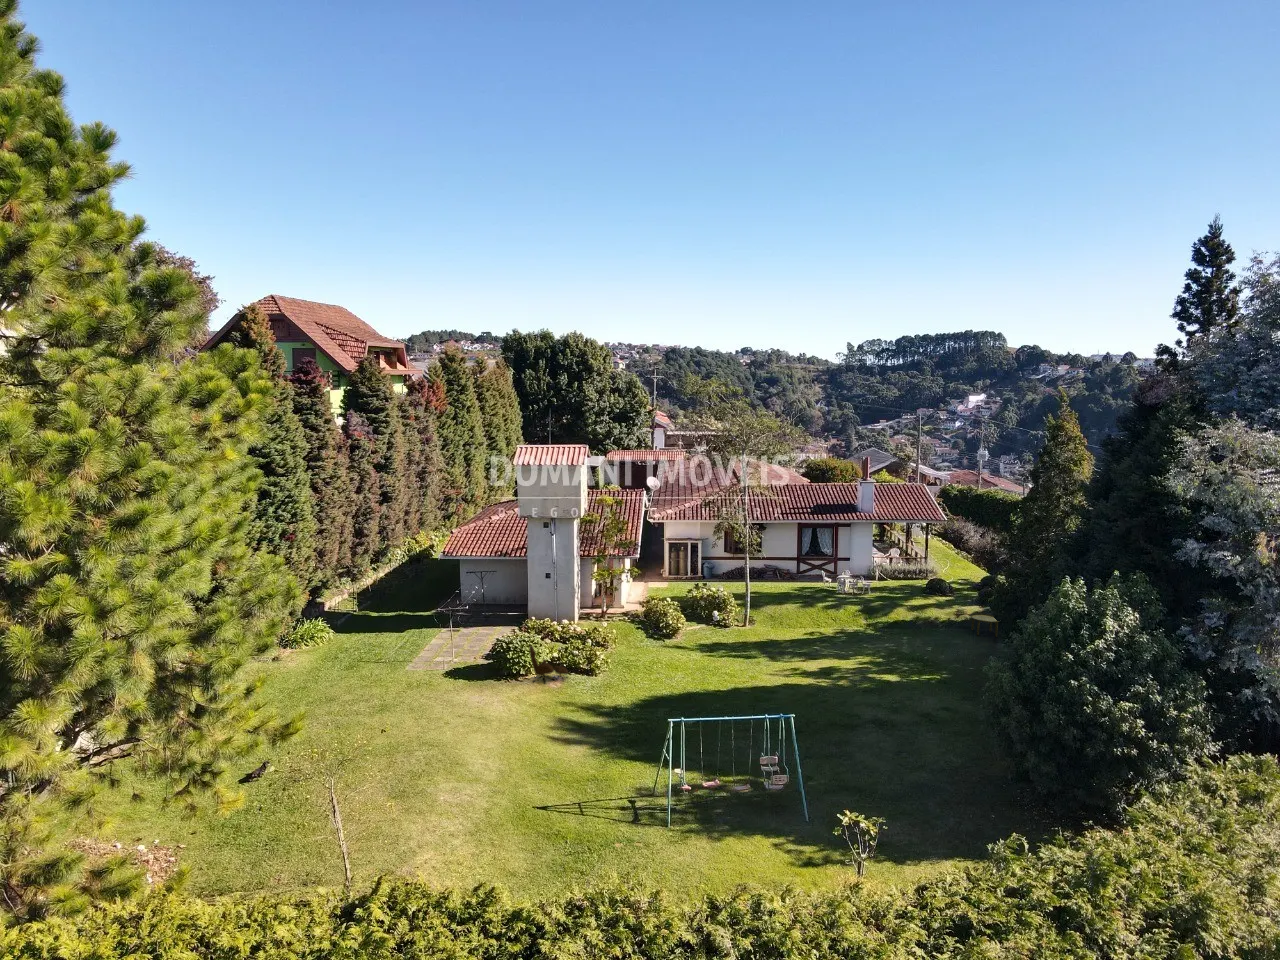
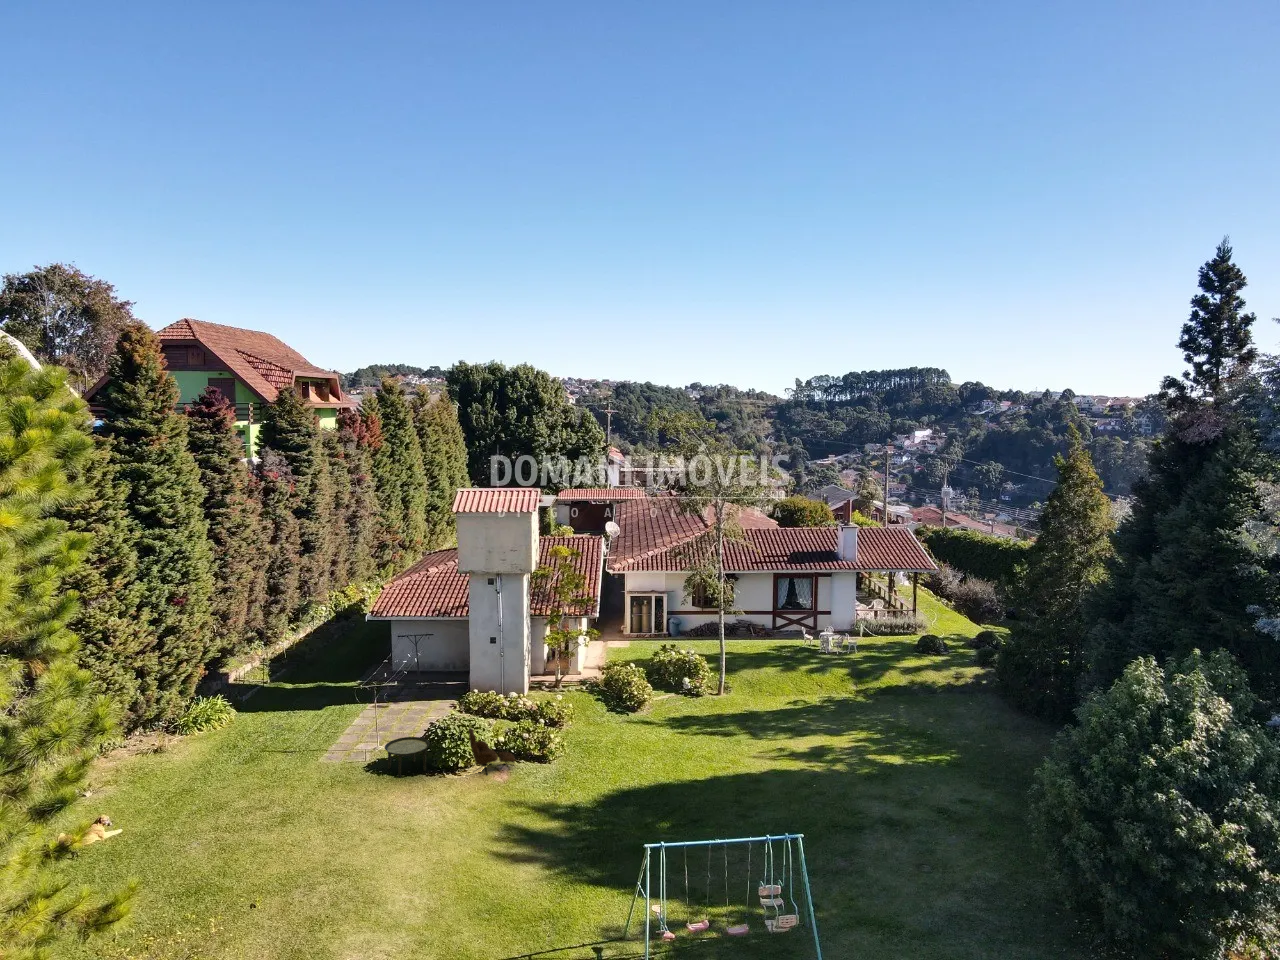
round table: present [970,613,999,637] -> present [385,737,429,778]

